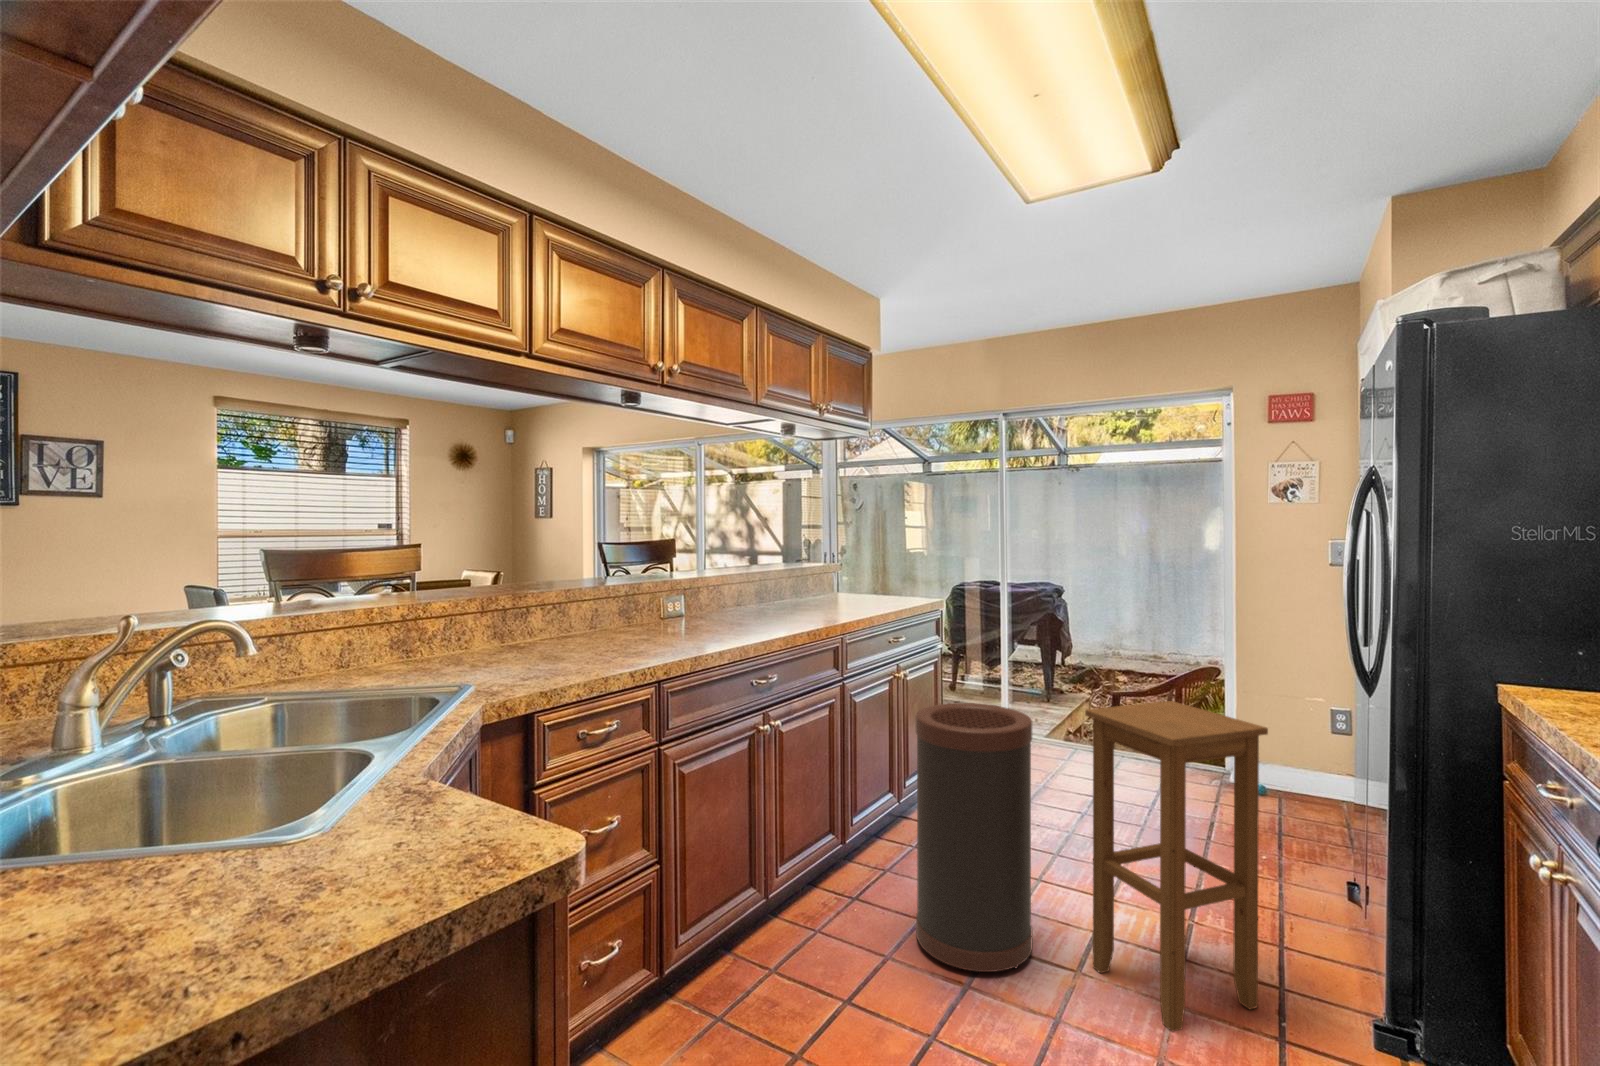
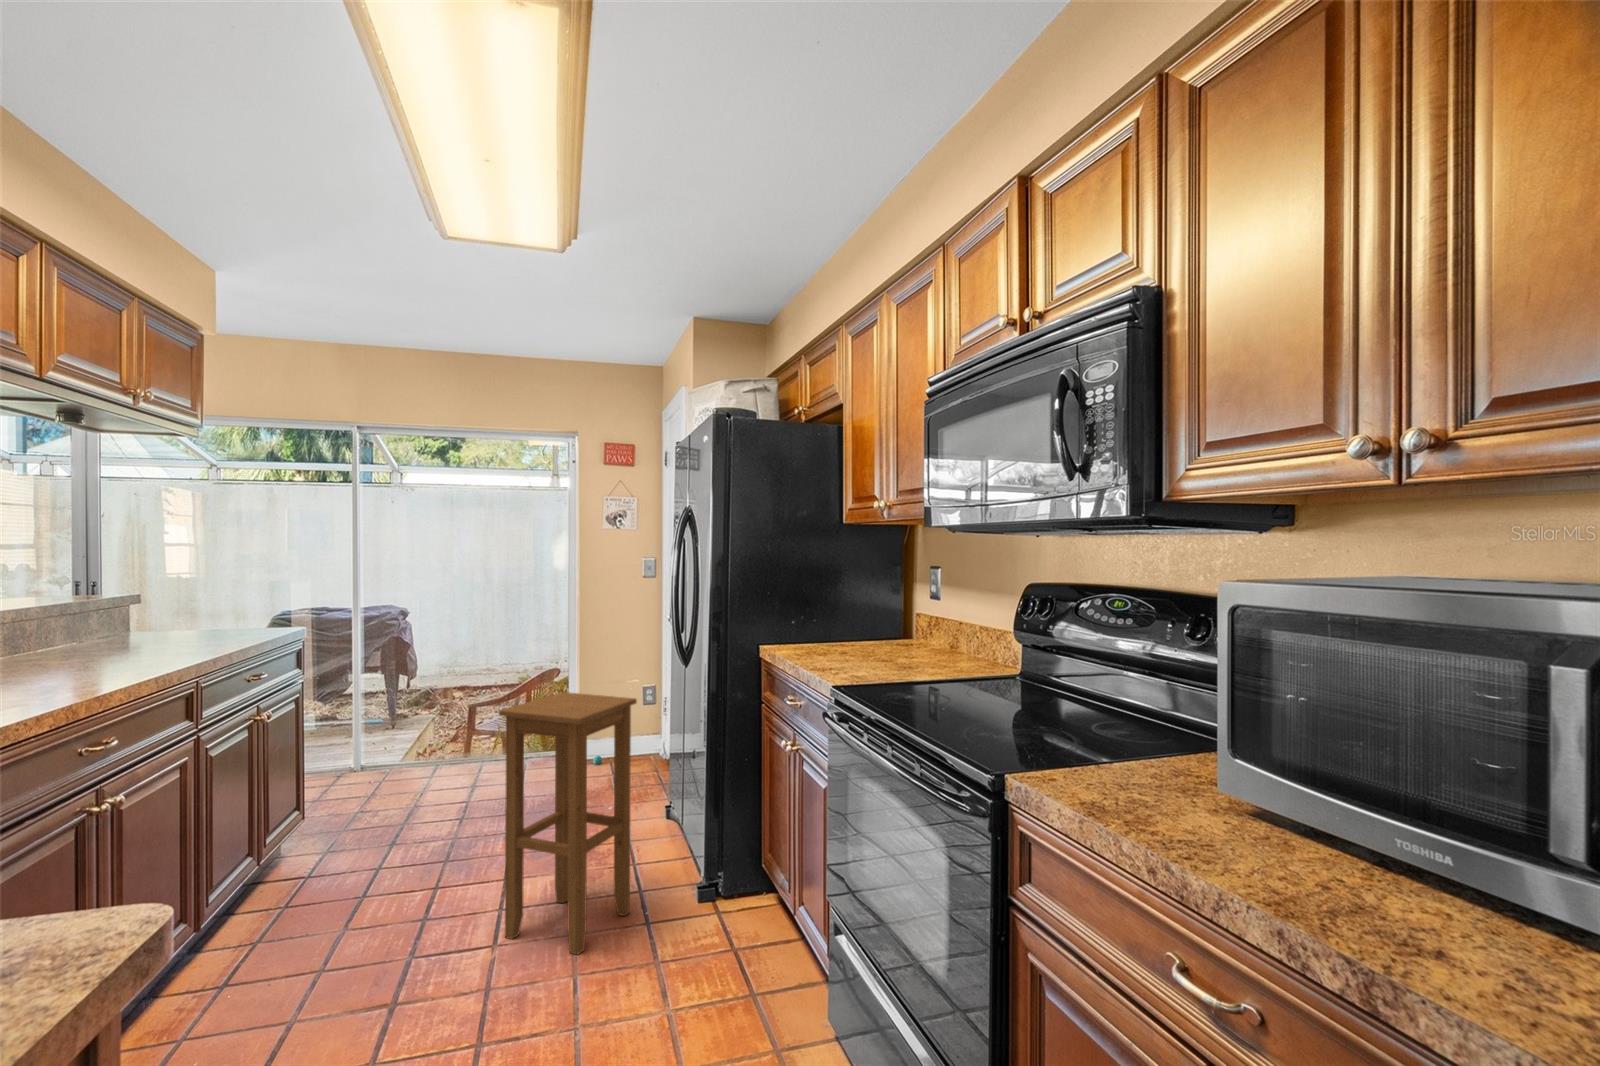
trash can: present [916,703,1033,972] -> none [320,724,450,995]

